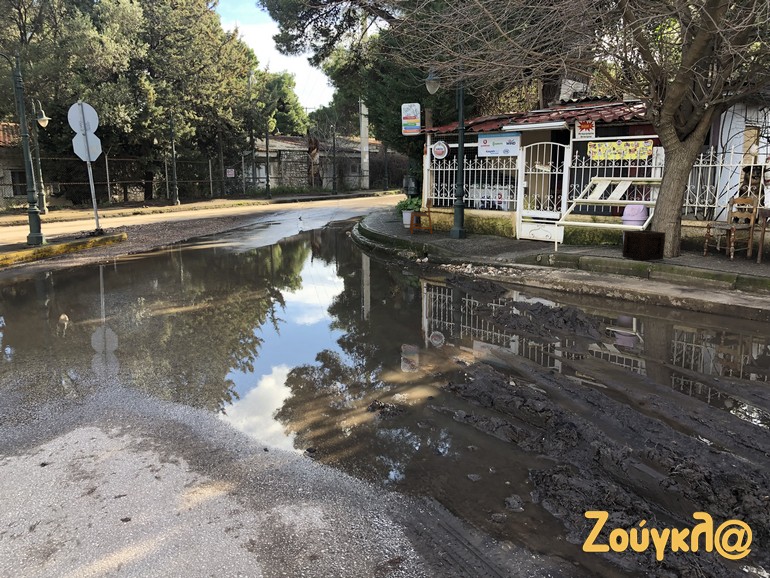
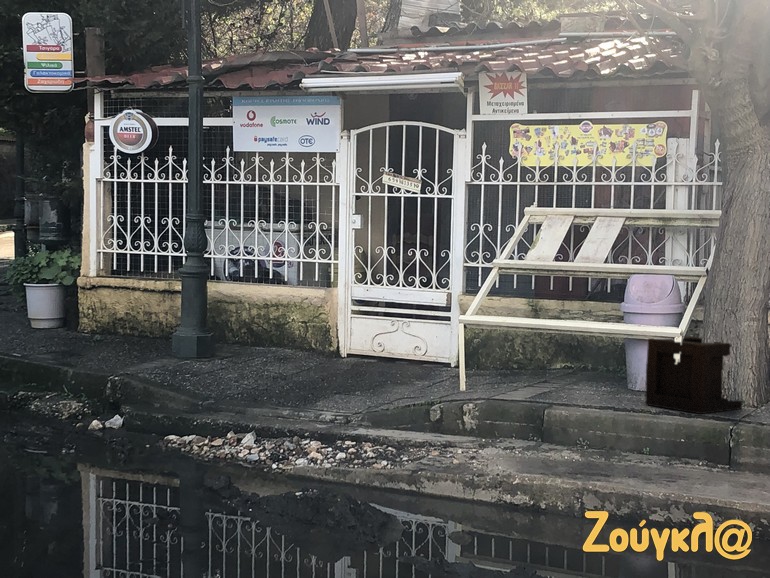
bench: present [410,198,432,234] -> none [48,253,115,348]

